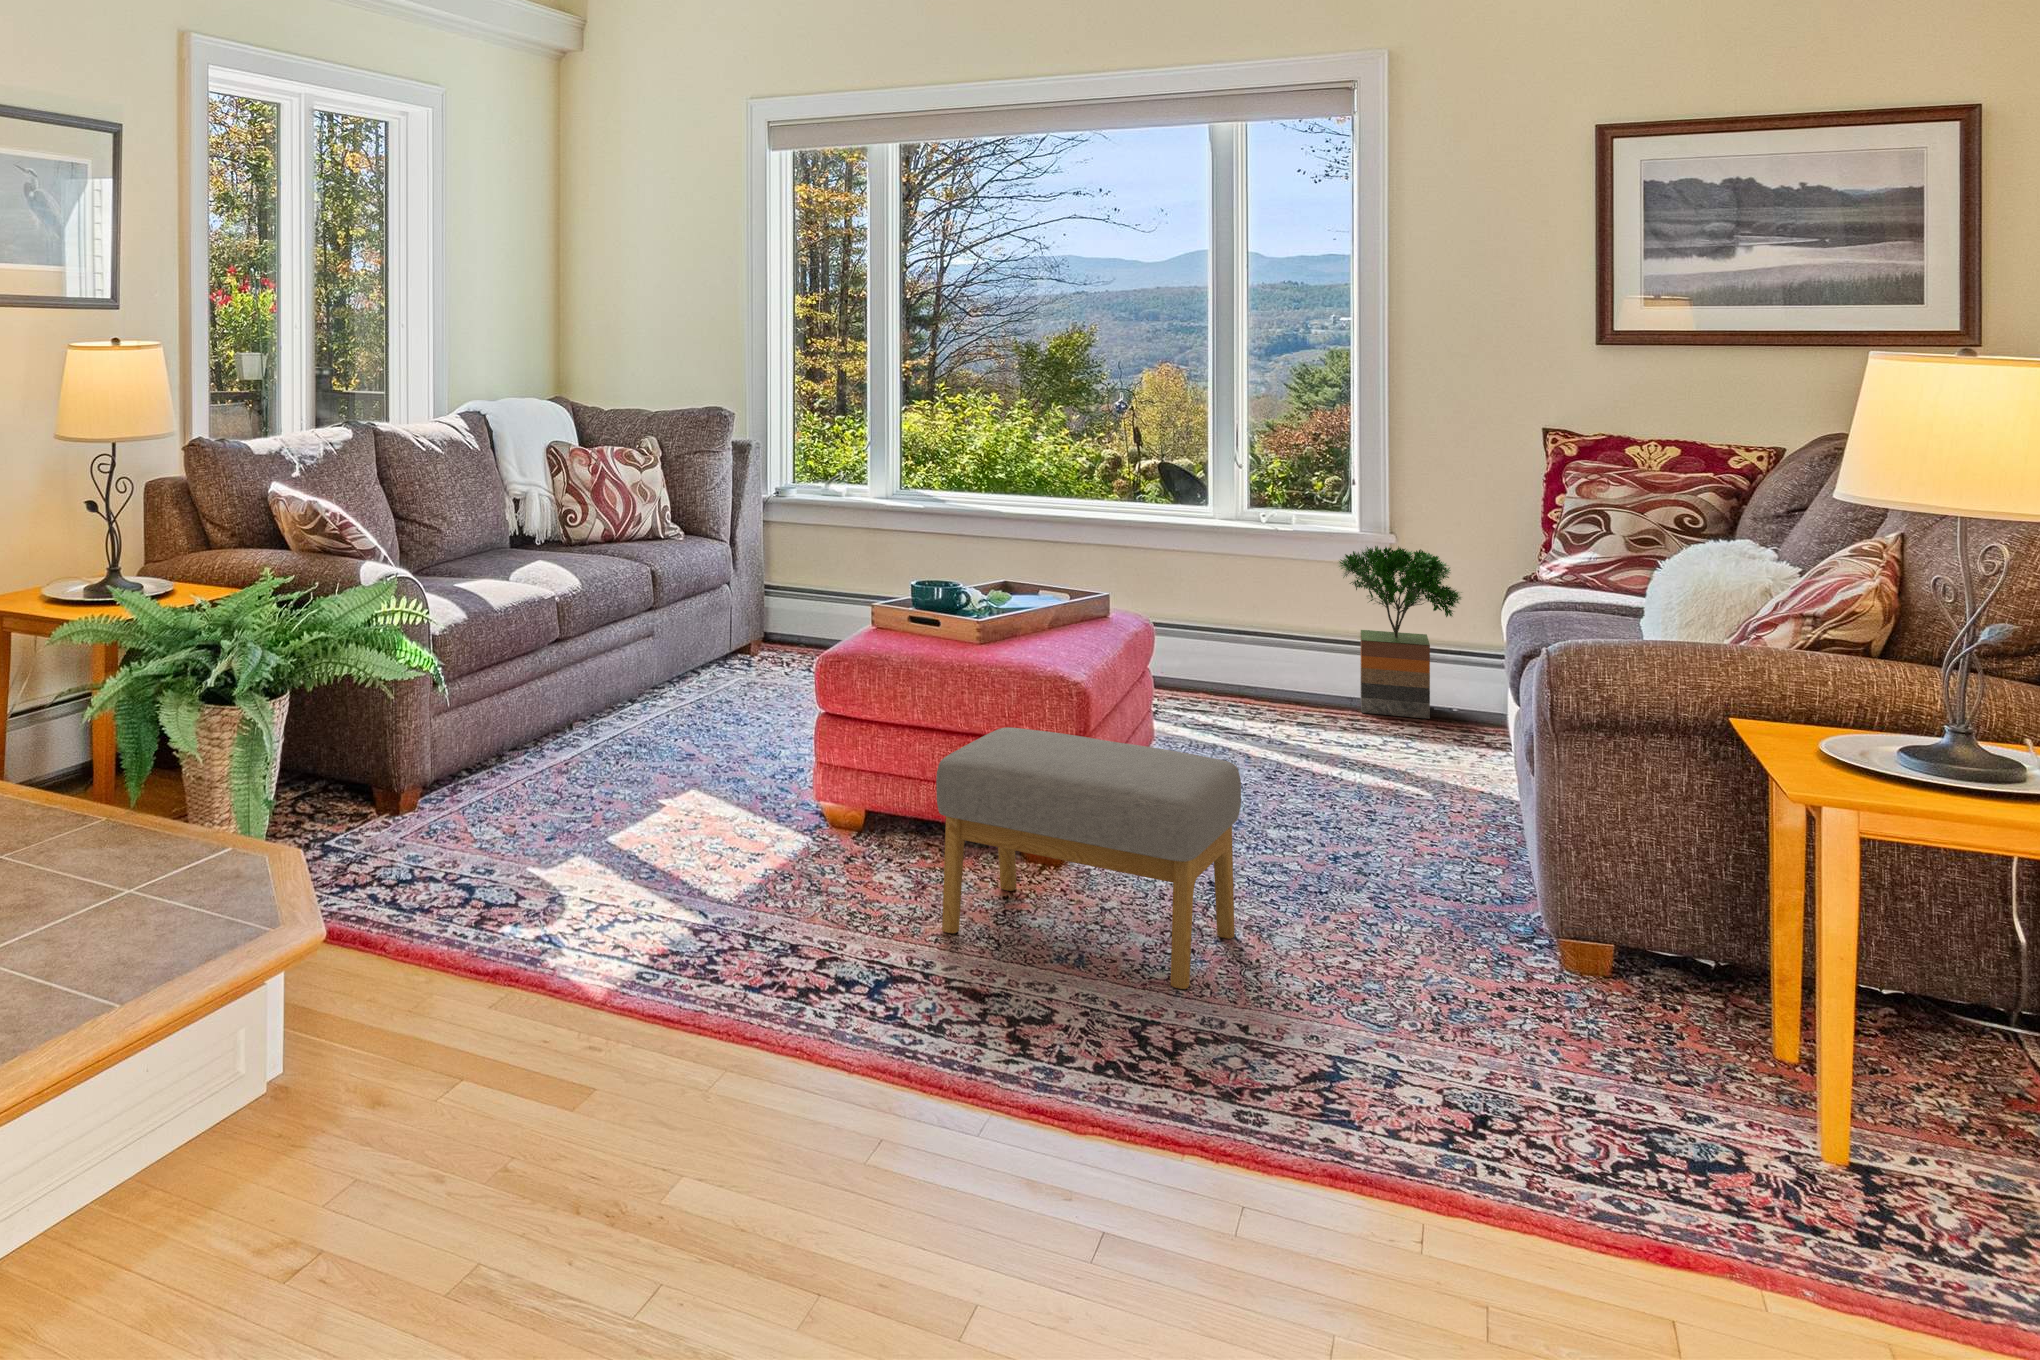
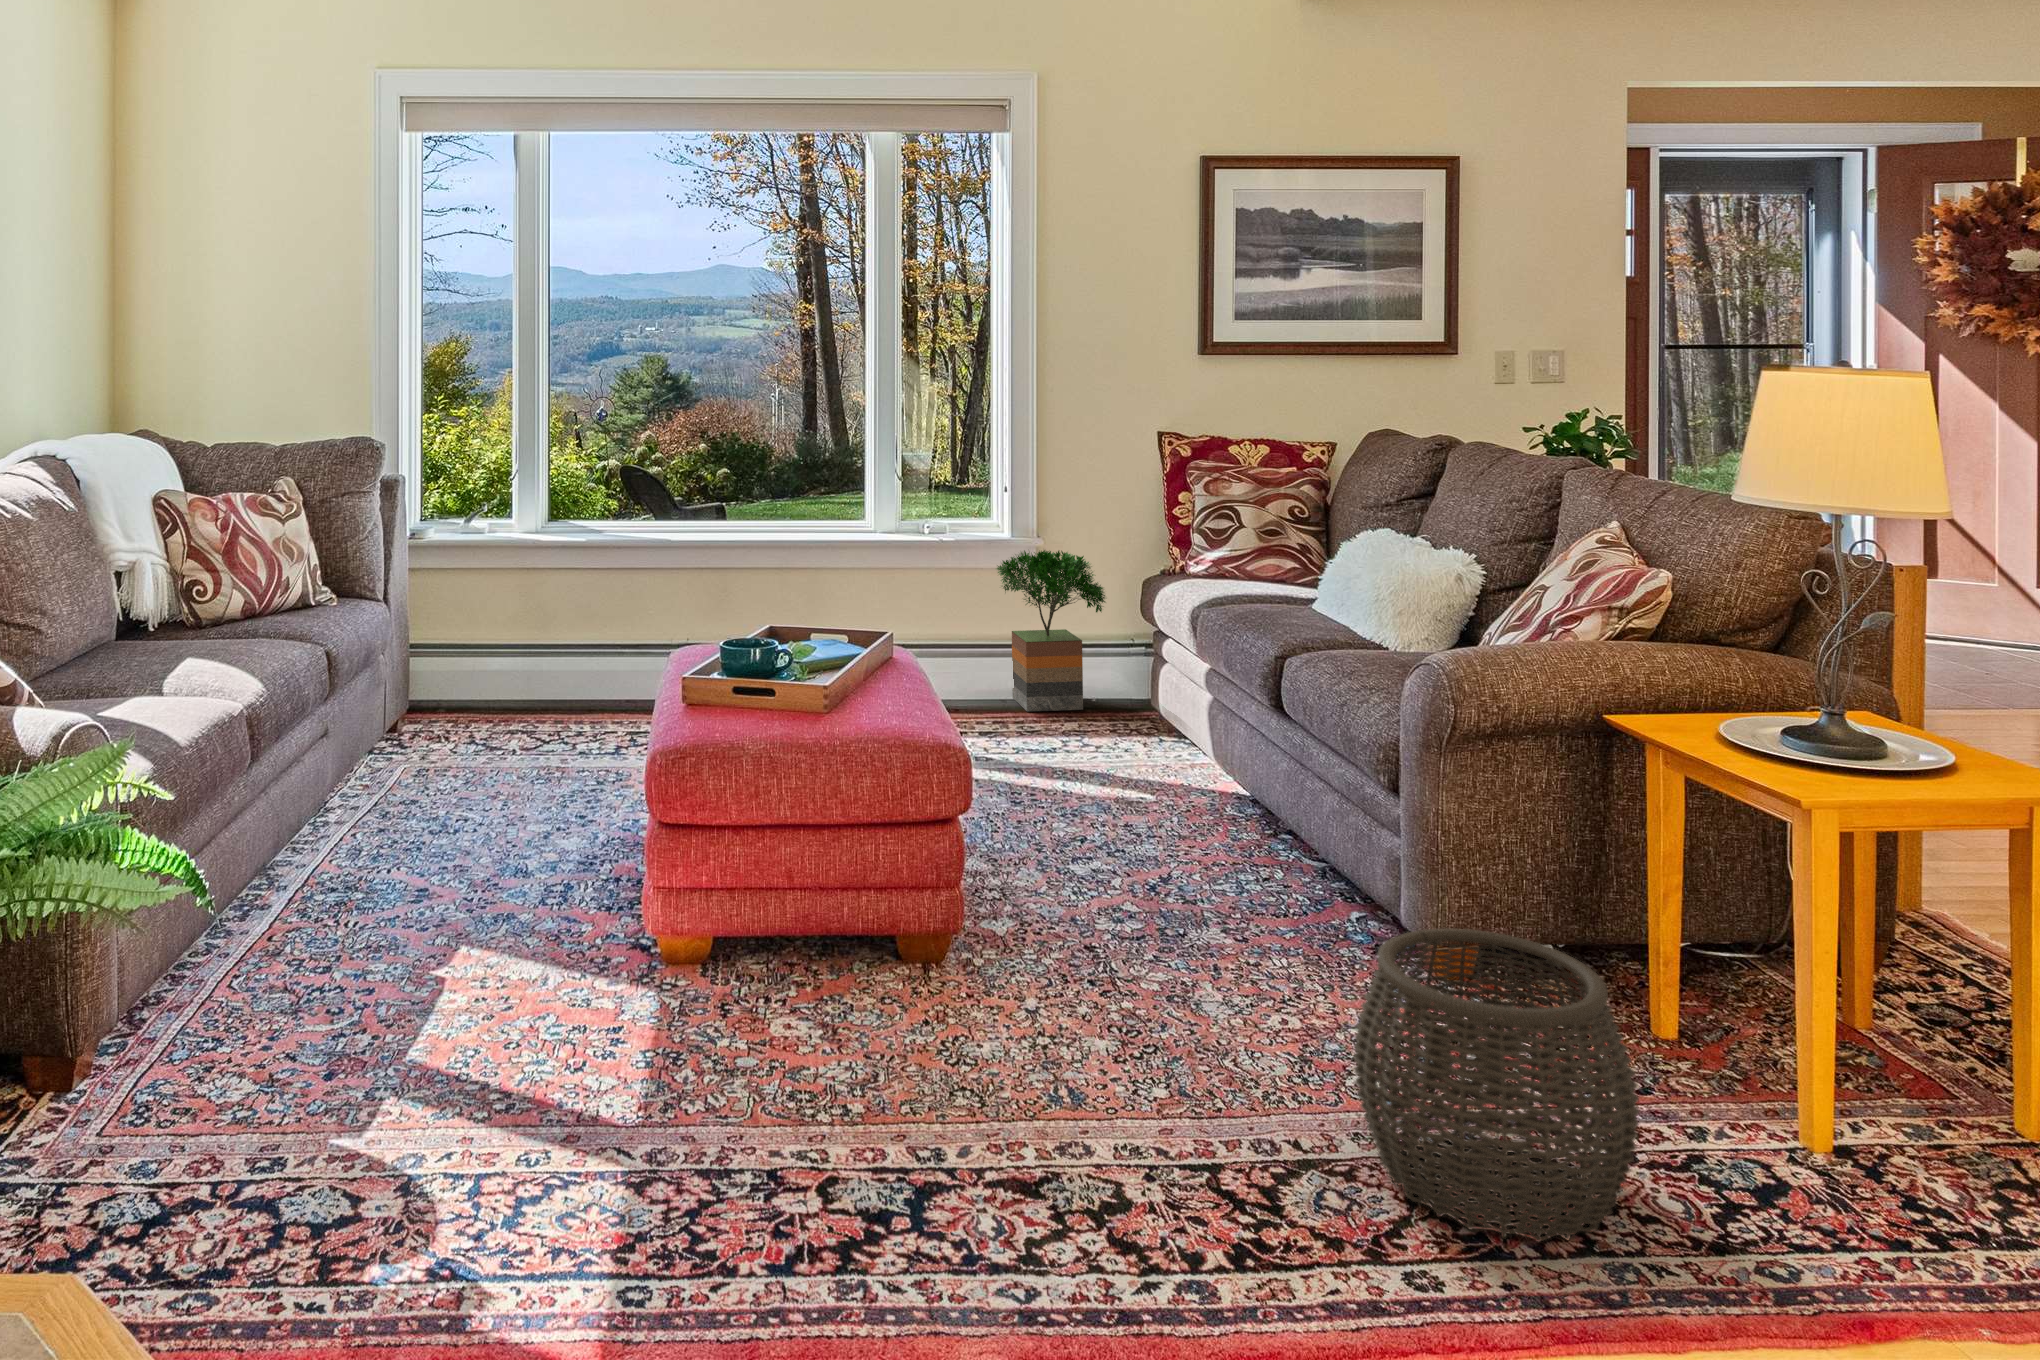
footstool: present [936,727,1241,989] -> none [912,812,1238,1113]
woven basket: none [1242,858,1486,1111] -> present [1354,929,1640,1242]

